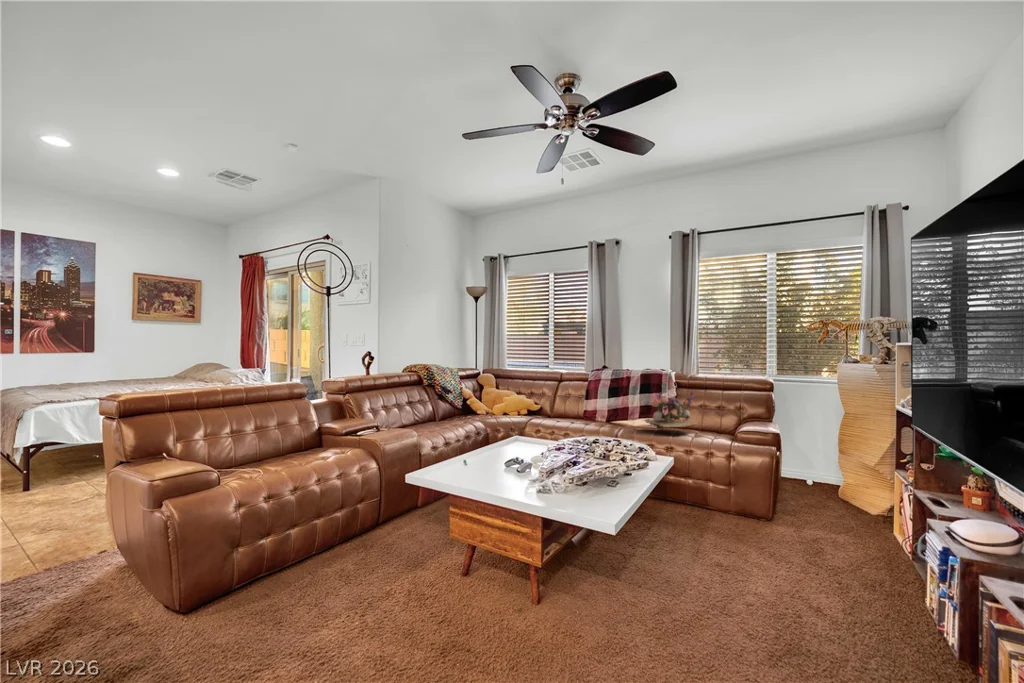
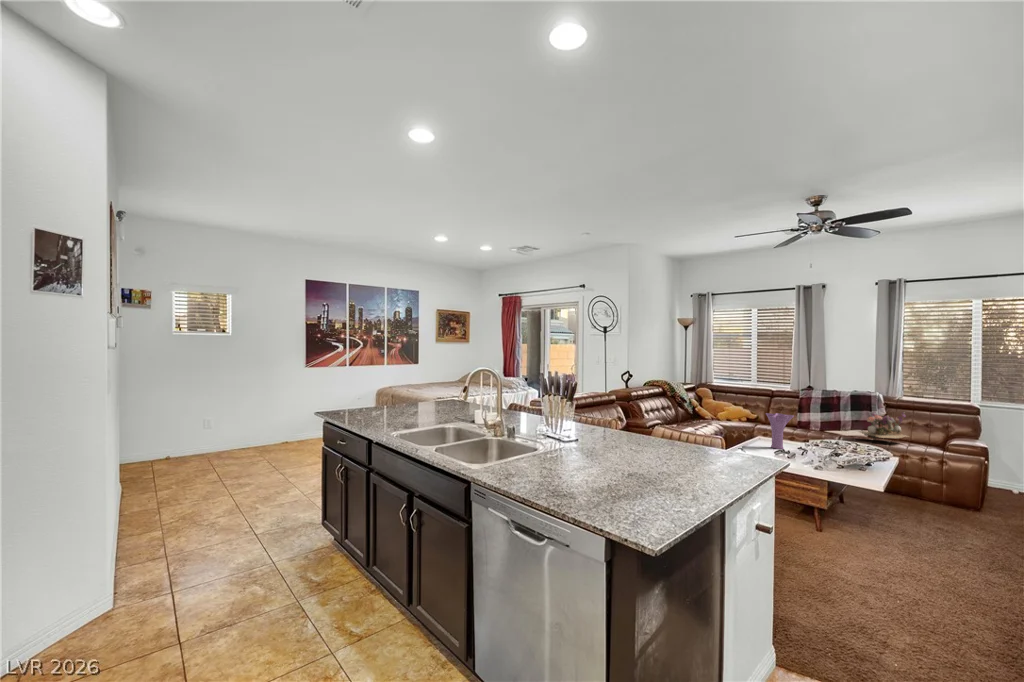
vase: none [496,400,537,455] -> present [766,413,794,449]

